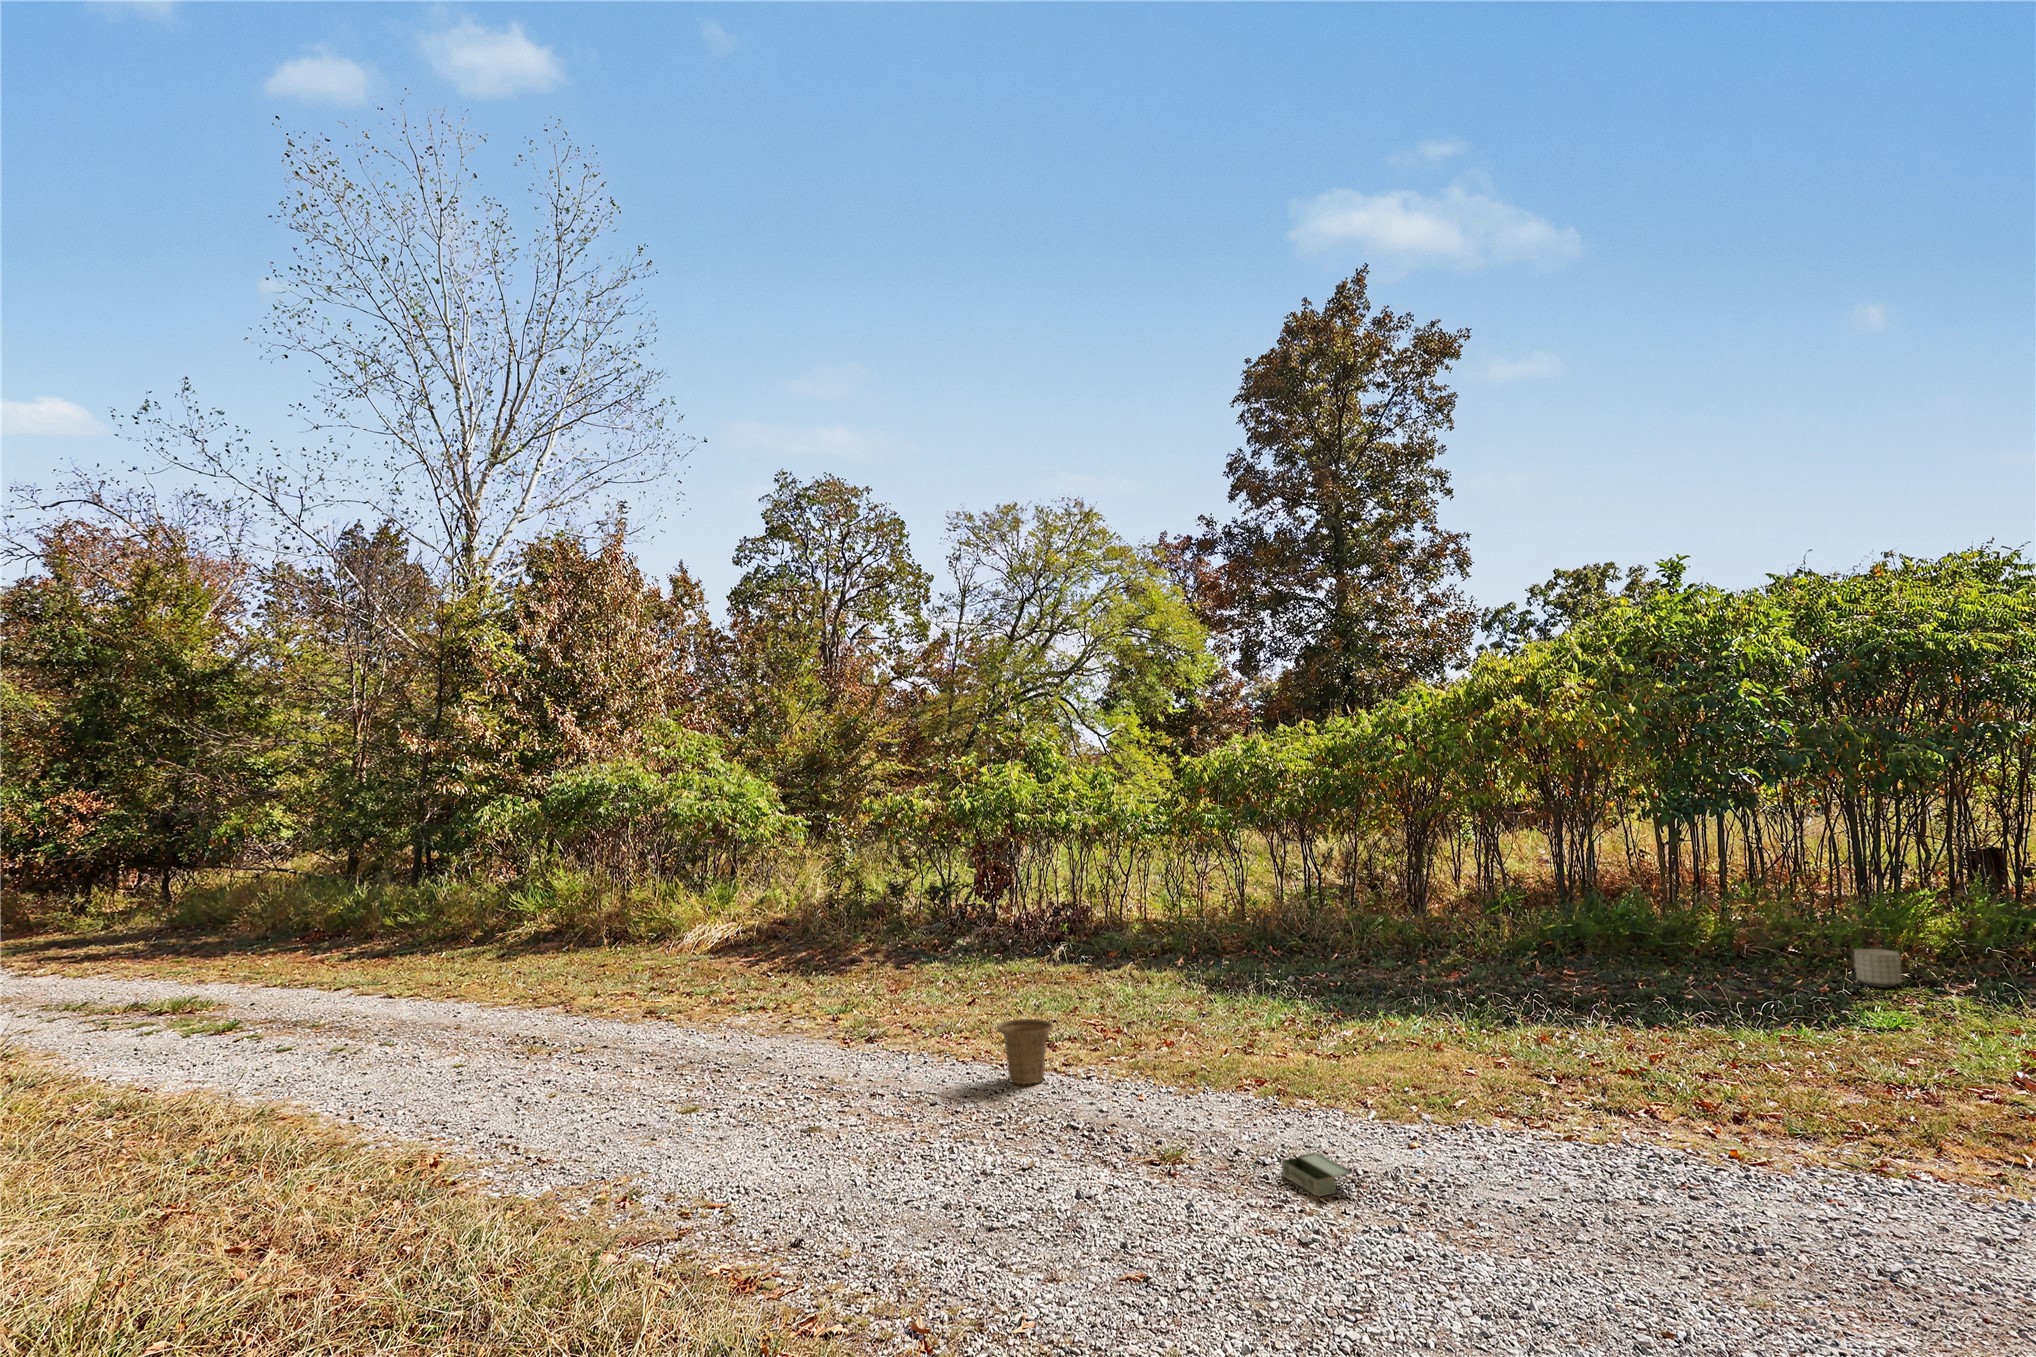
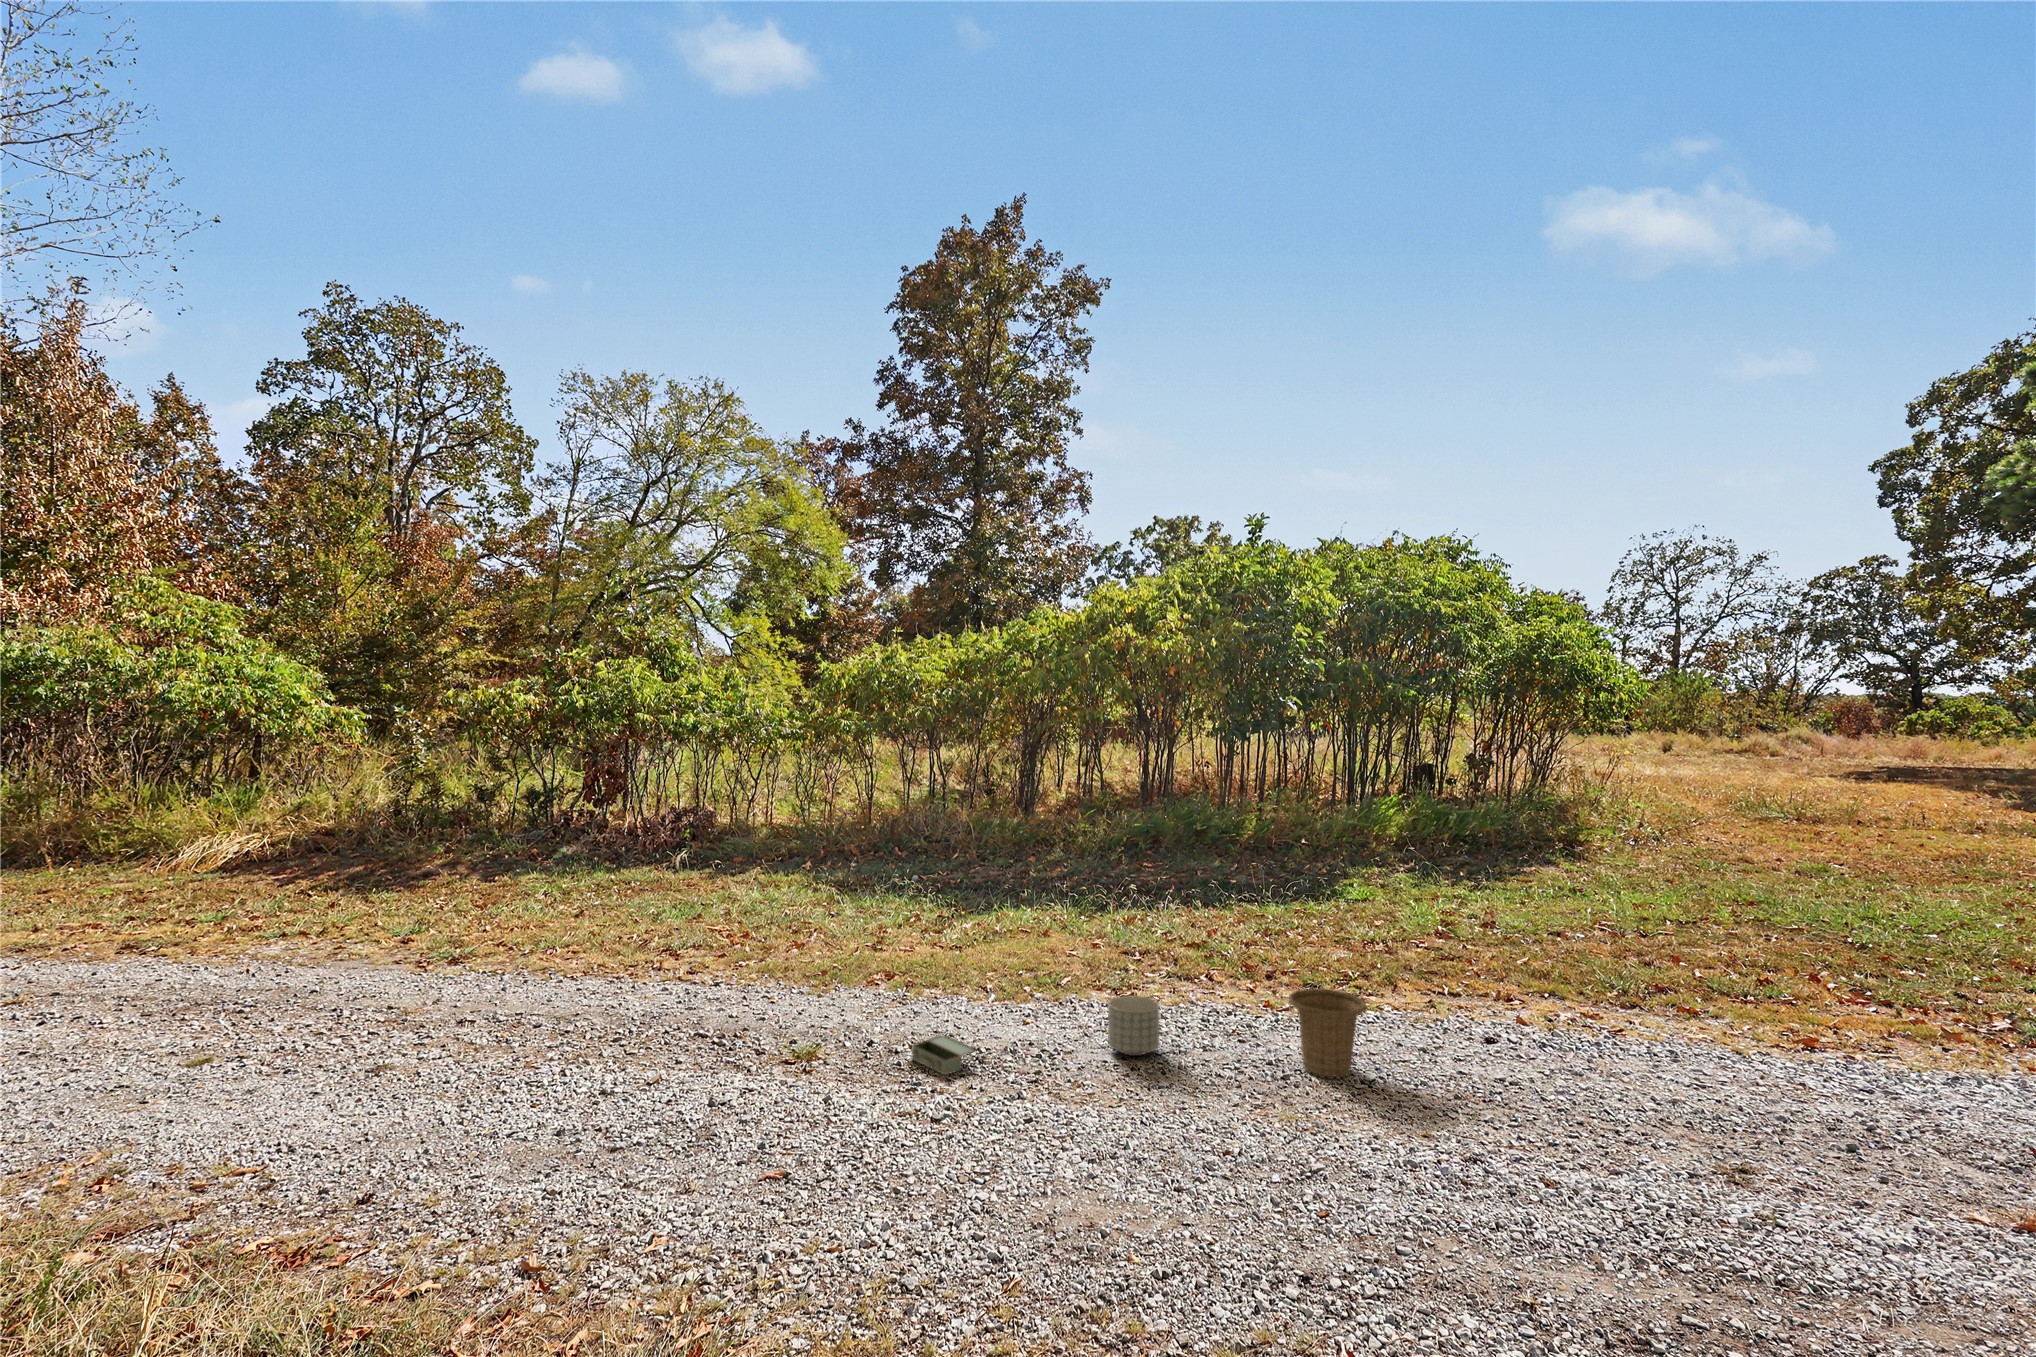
planter: present [1854,949,1902,988] -> present [1108,996,1159,1056]
basket: present [997,1019,1053,1085] -> present [1289,989,1367,1079]

